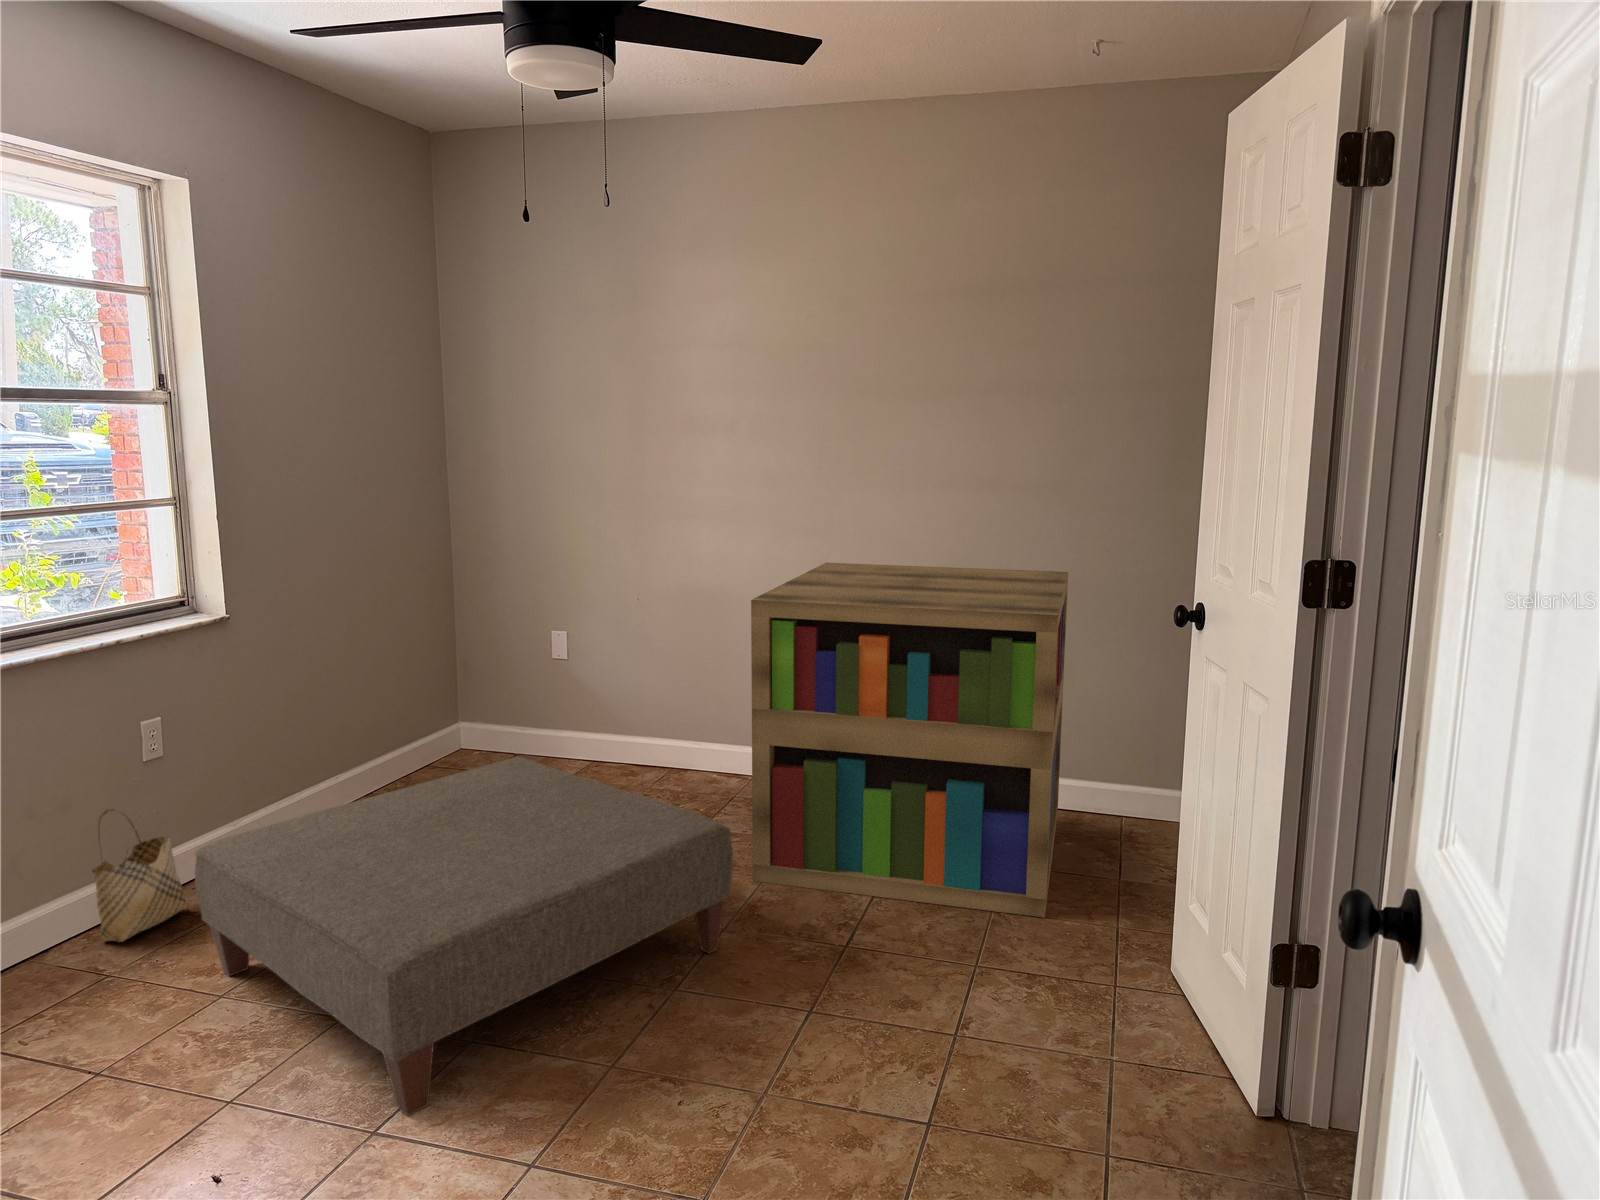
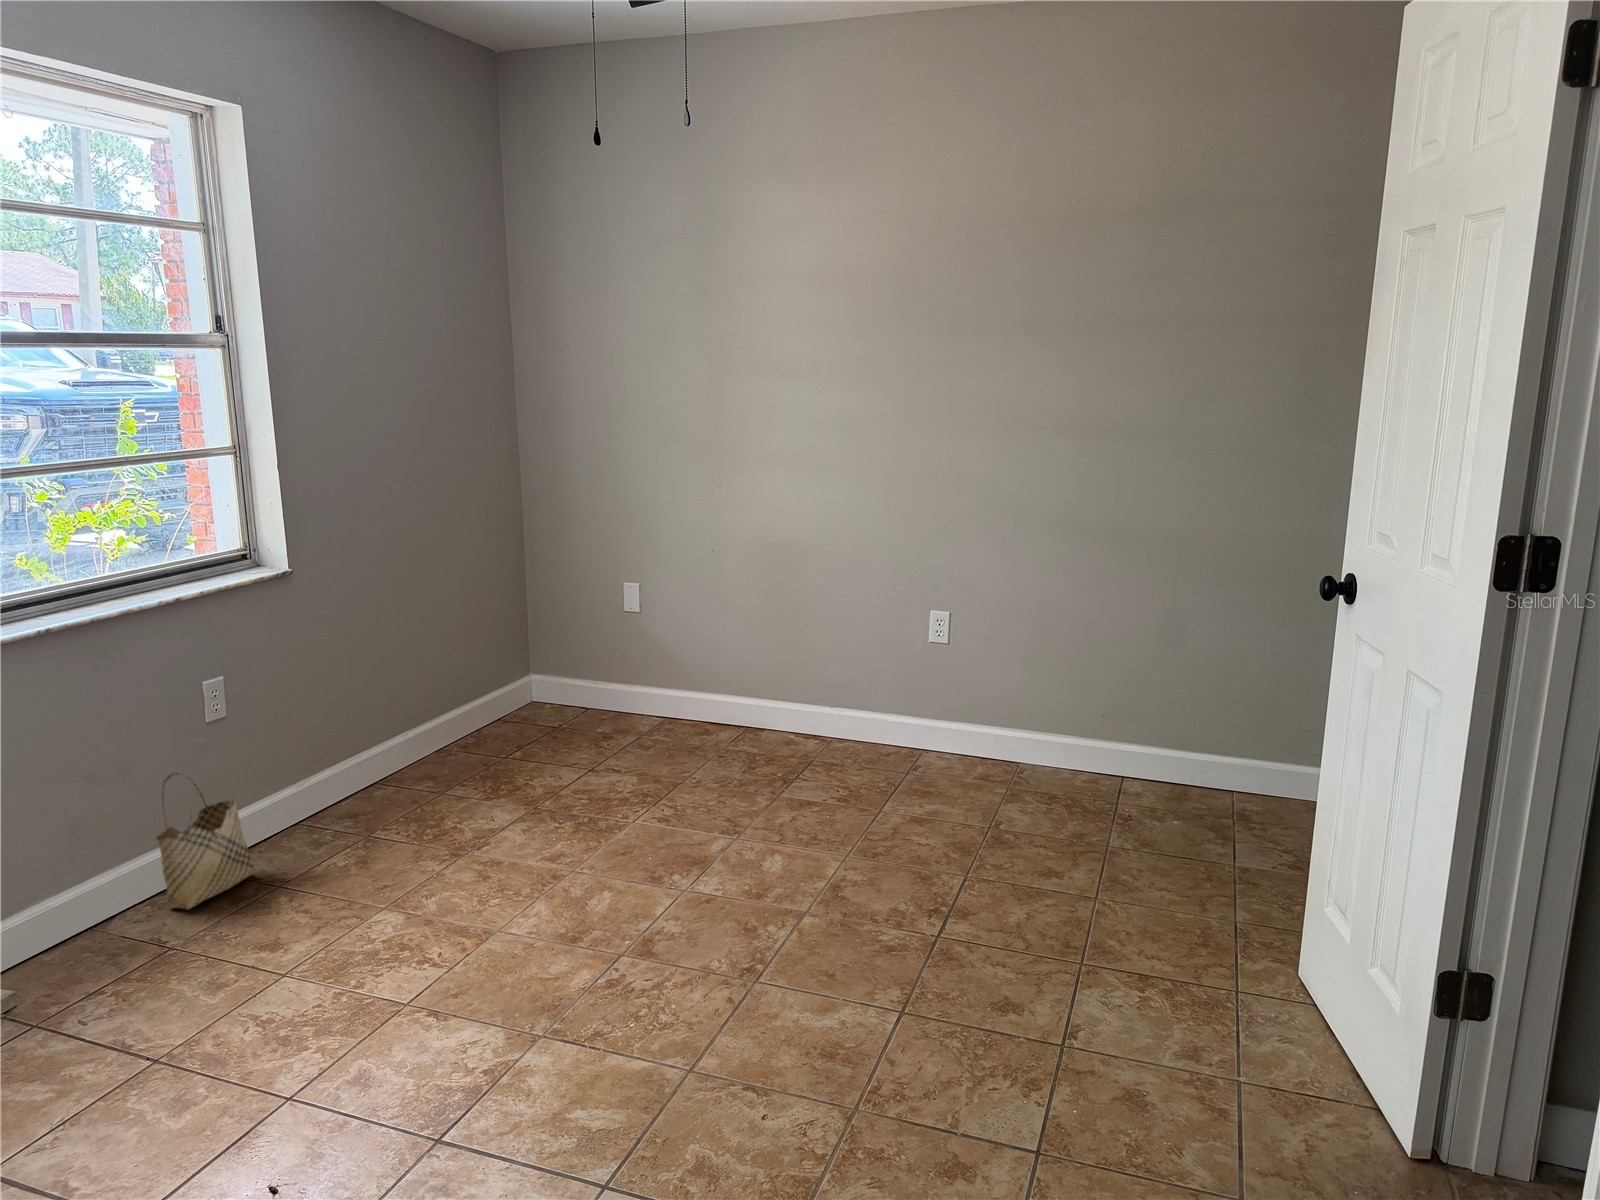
bookshelf: present [751,563,1068,918] -> none [833,518,1177,907]
ottoman: present [195,757,733,1116] -> none [255,722,816,1122]

